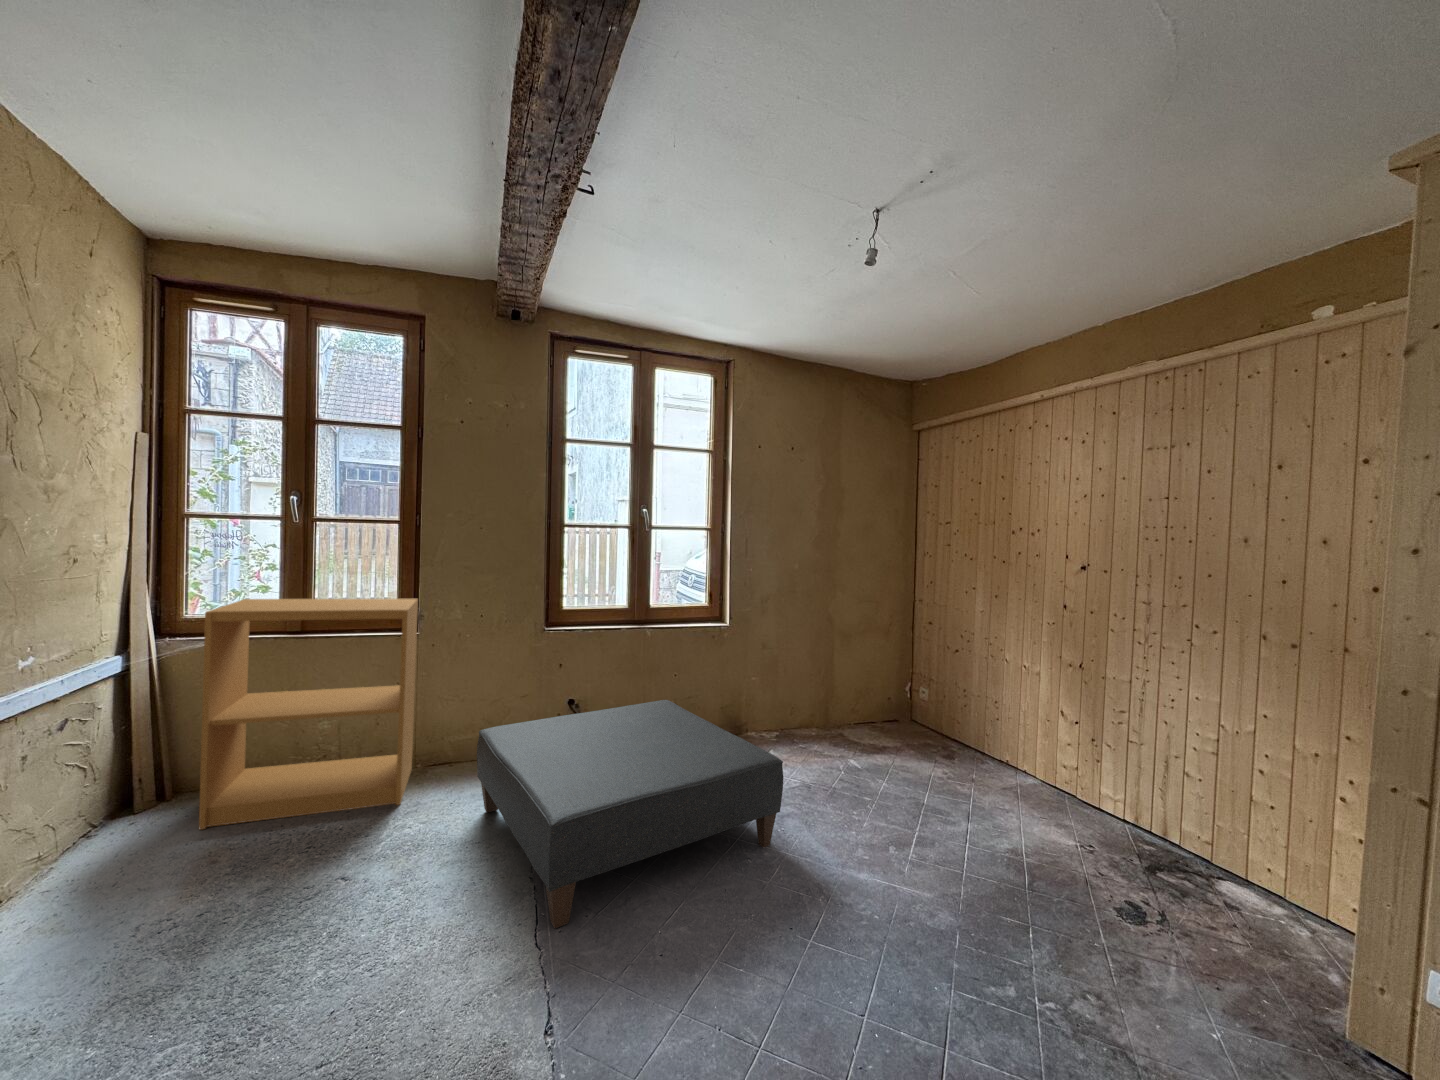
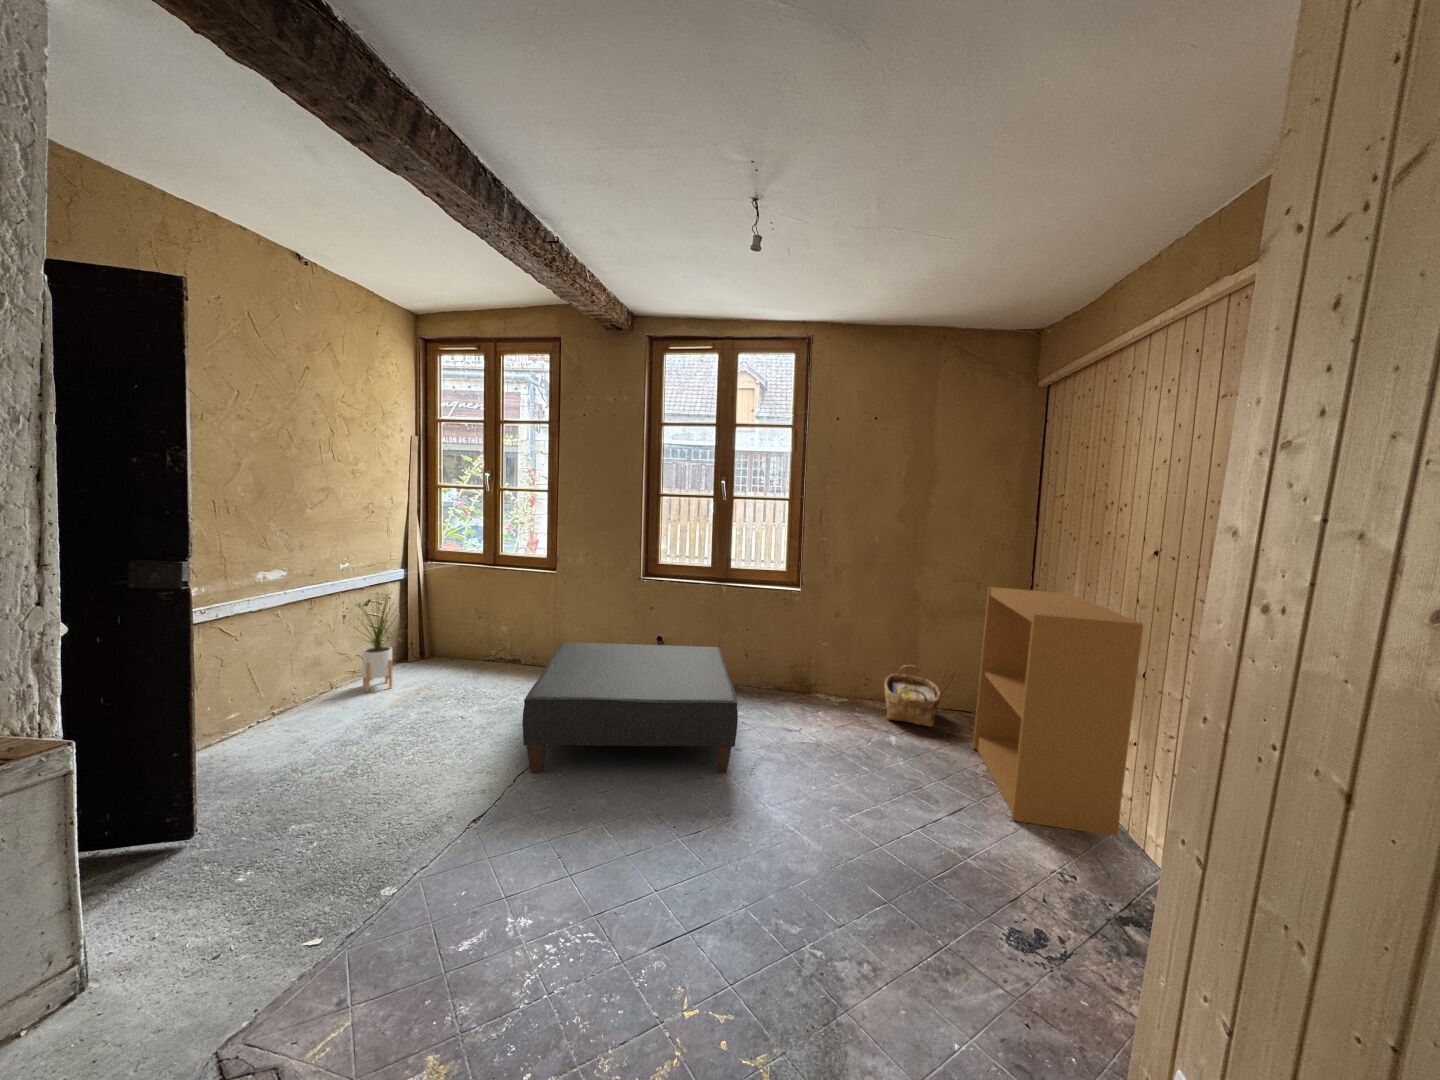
bookshelf: present [199,598,418,830] -> present [973,587,1143,836]
woven basket: none [812,686,871,743] -> present [884,665,941,727]
house plant: none [42,688,182,889] -> present [355,599,393,692]

